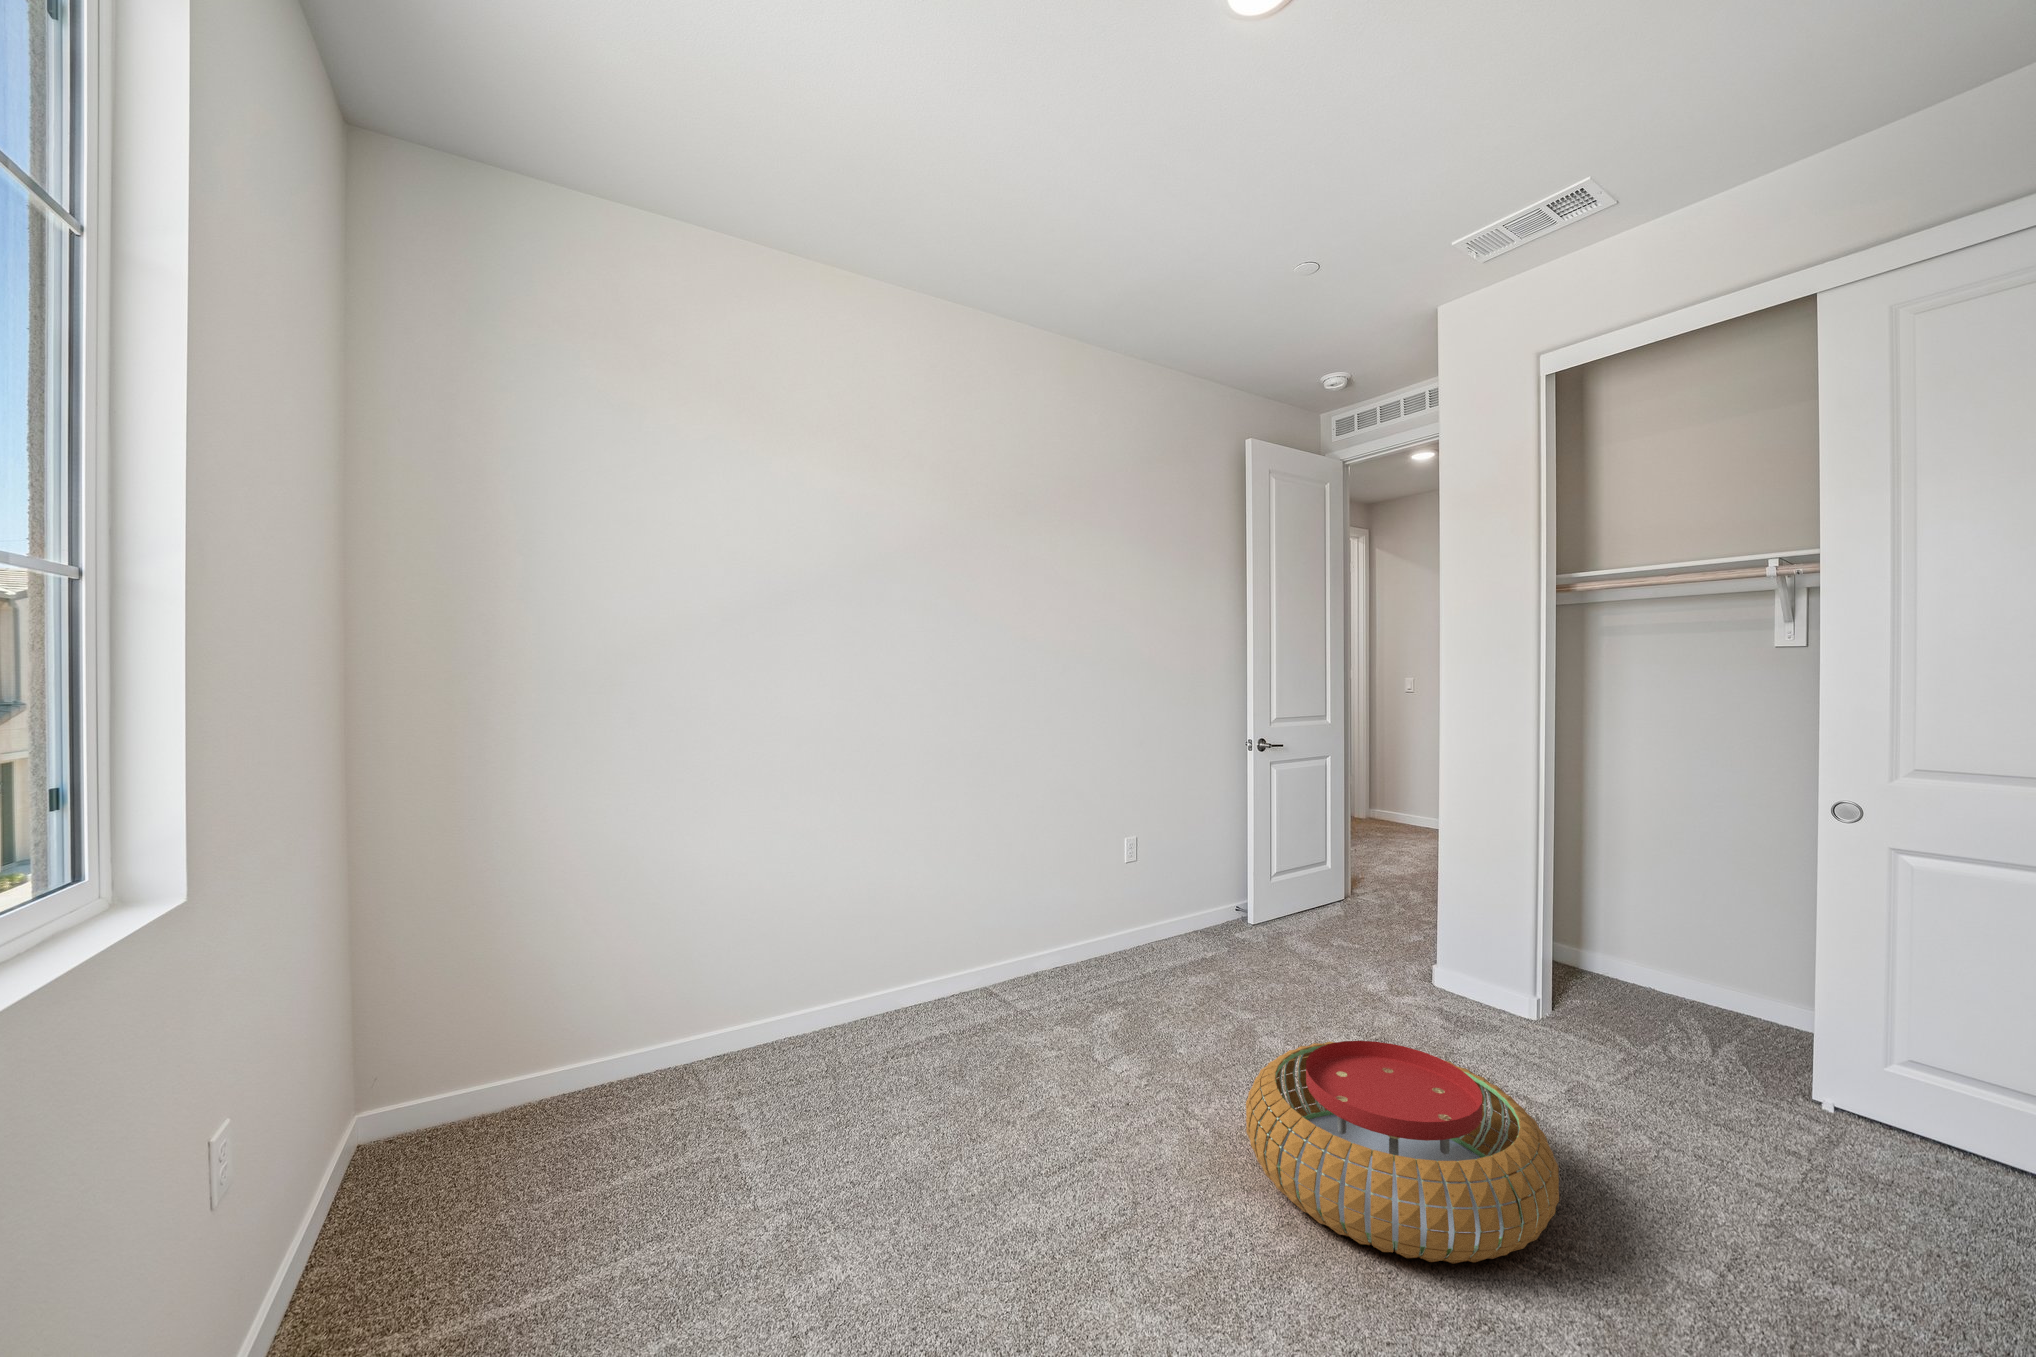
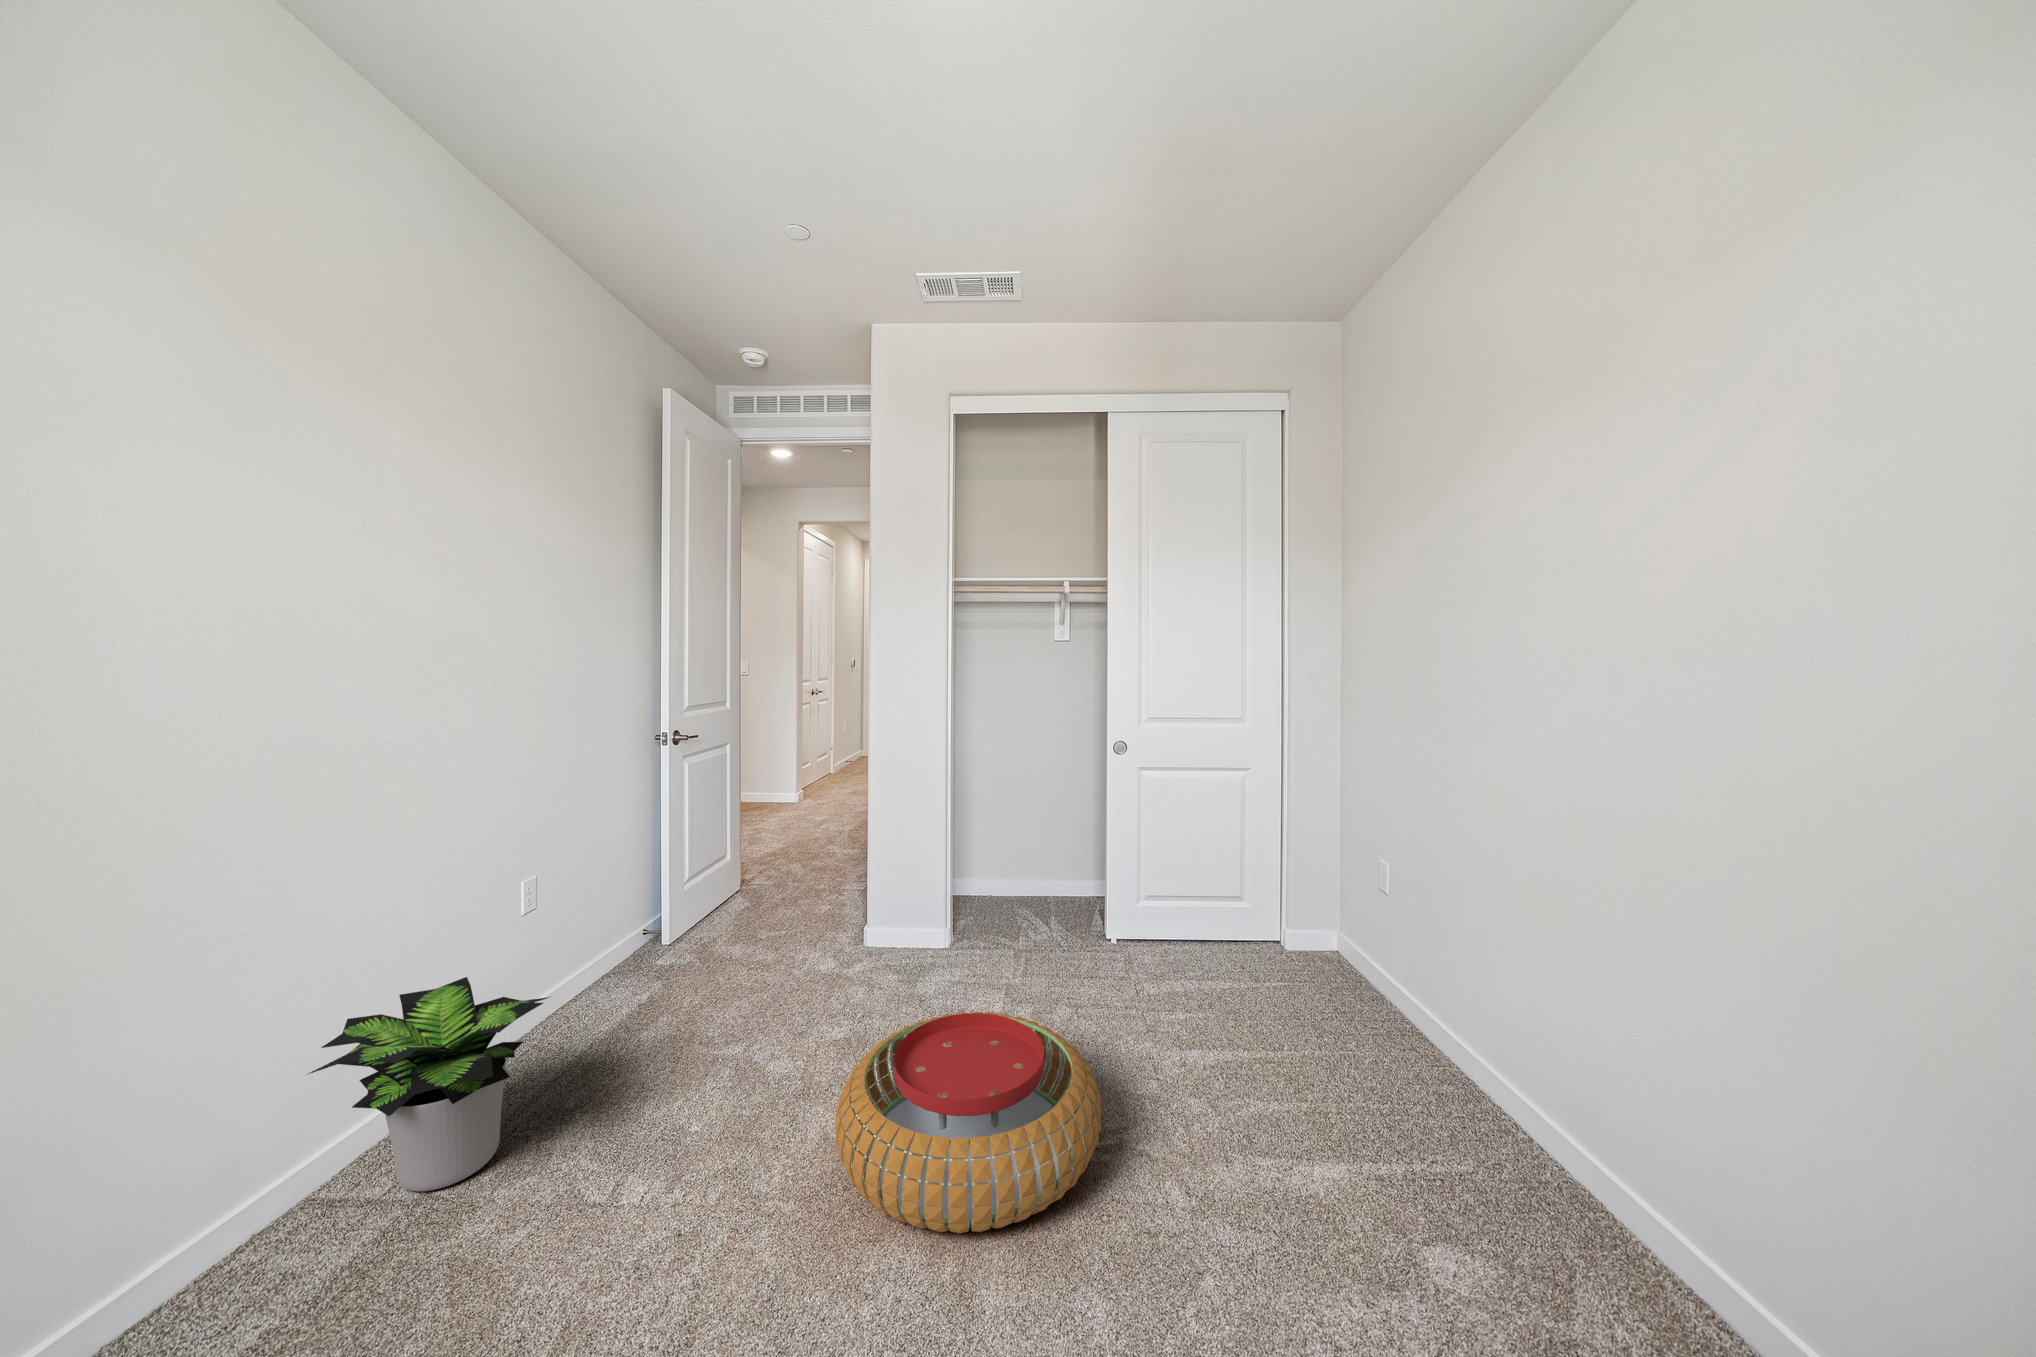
potted plant: none [985,884,1109,1014] -> present [308,977,549,1191]

